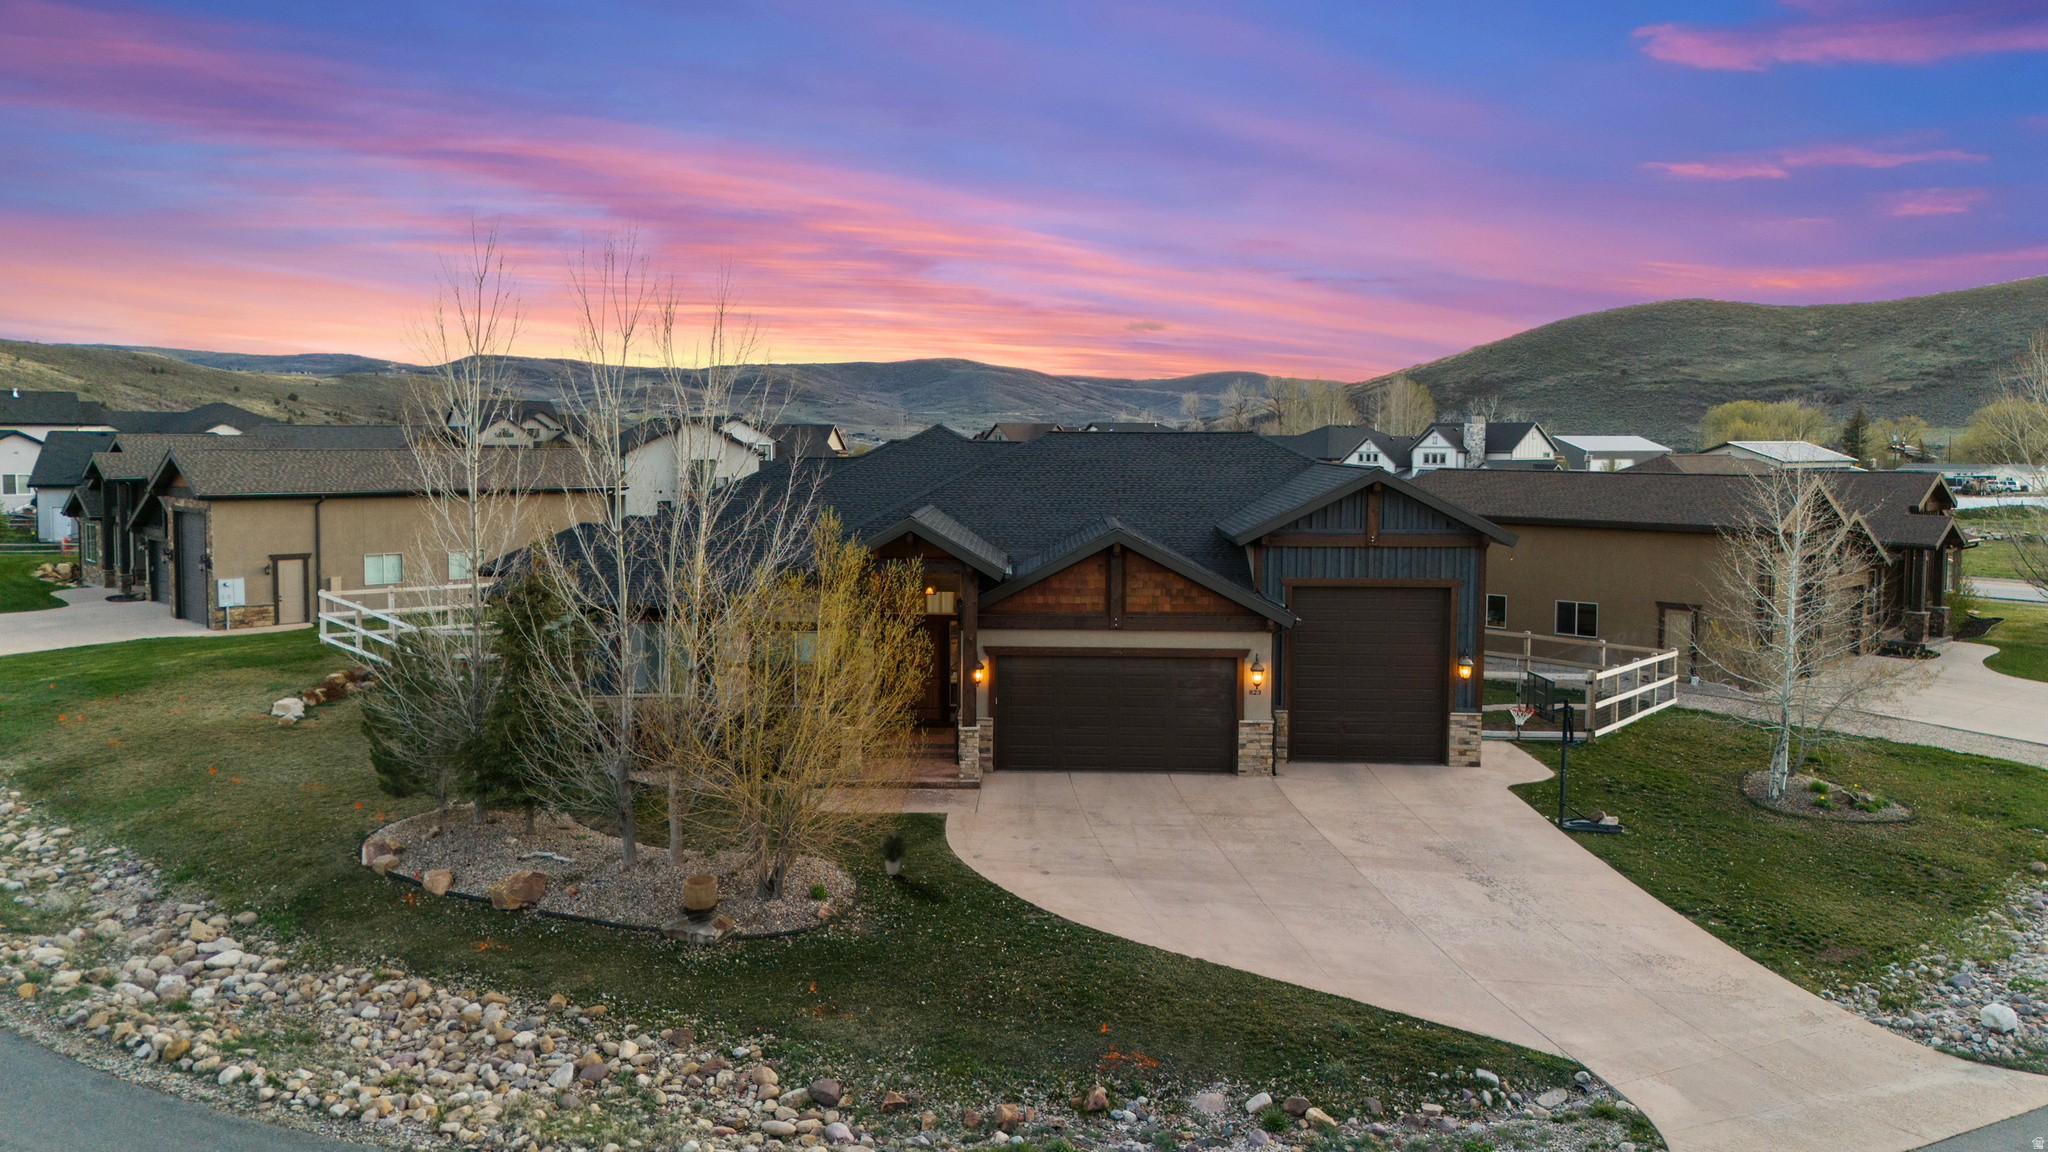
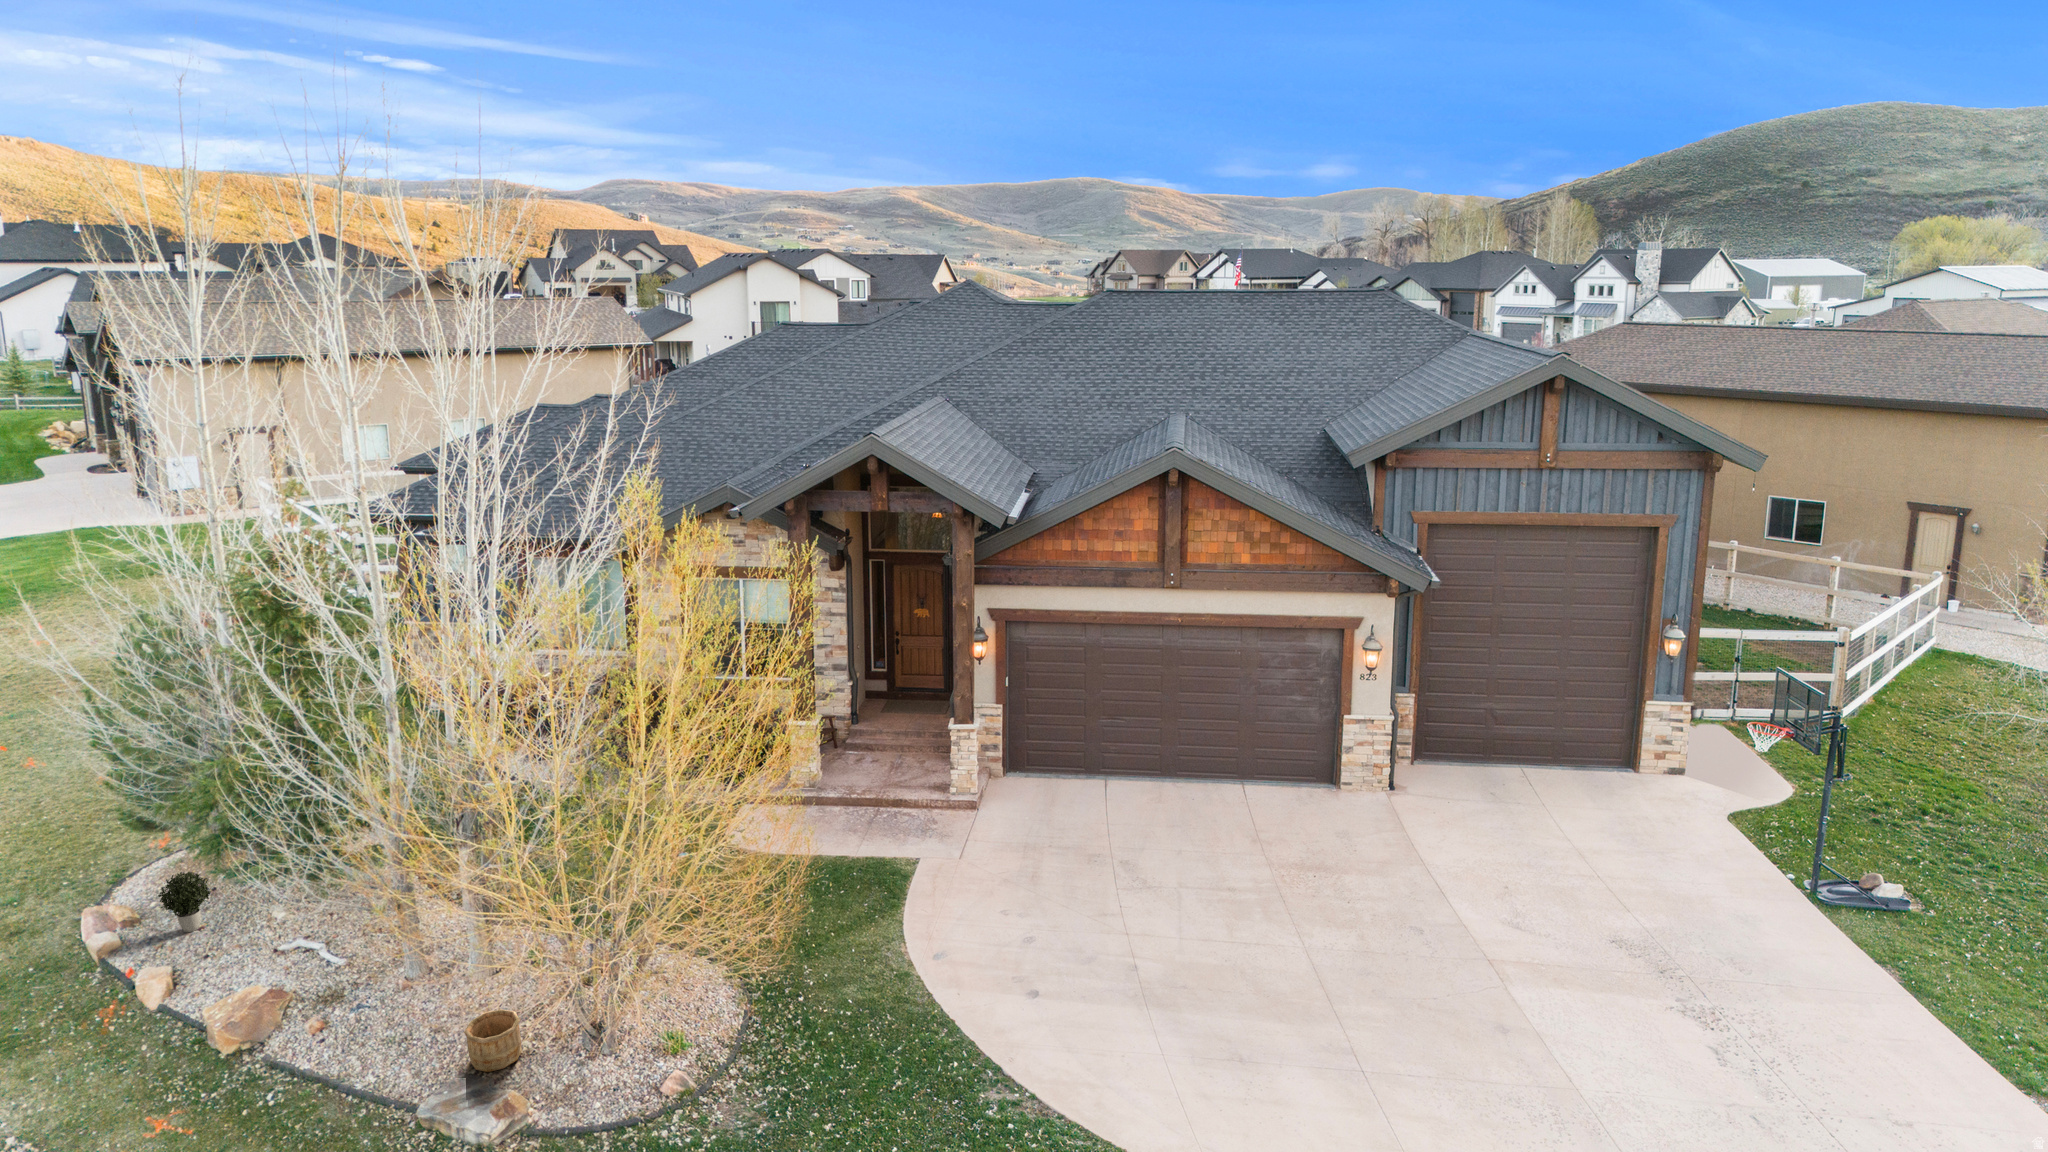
potted plant: present [878,832,907,875] -> present [158,872,211,932]

